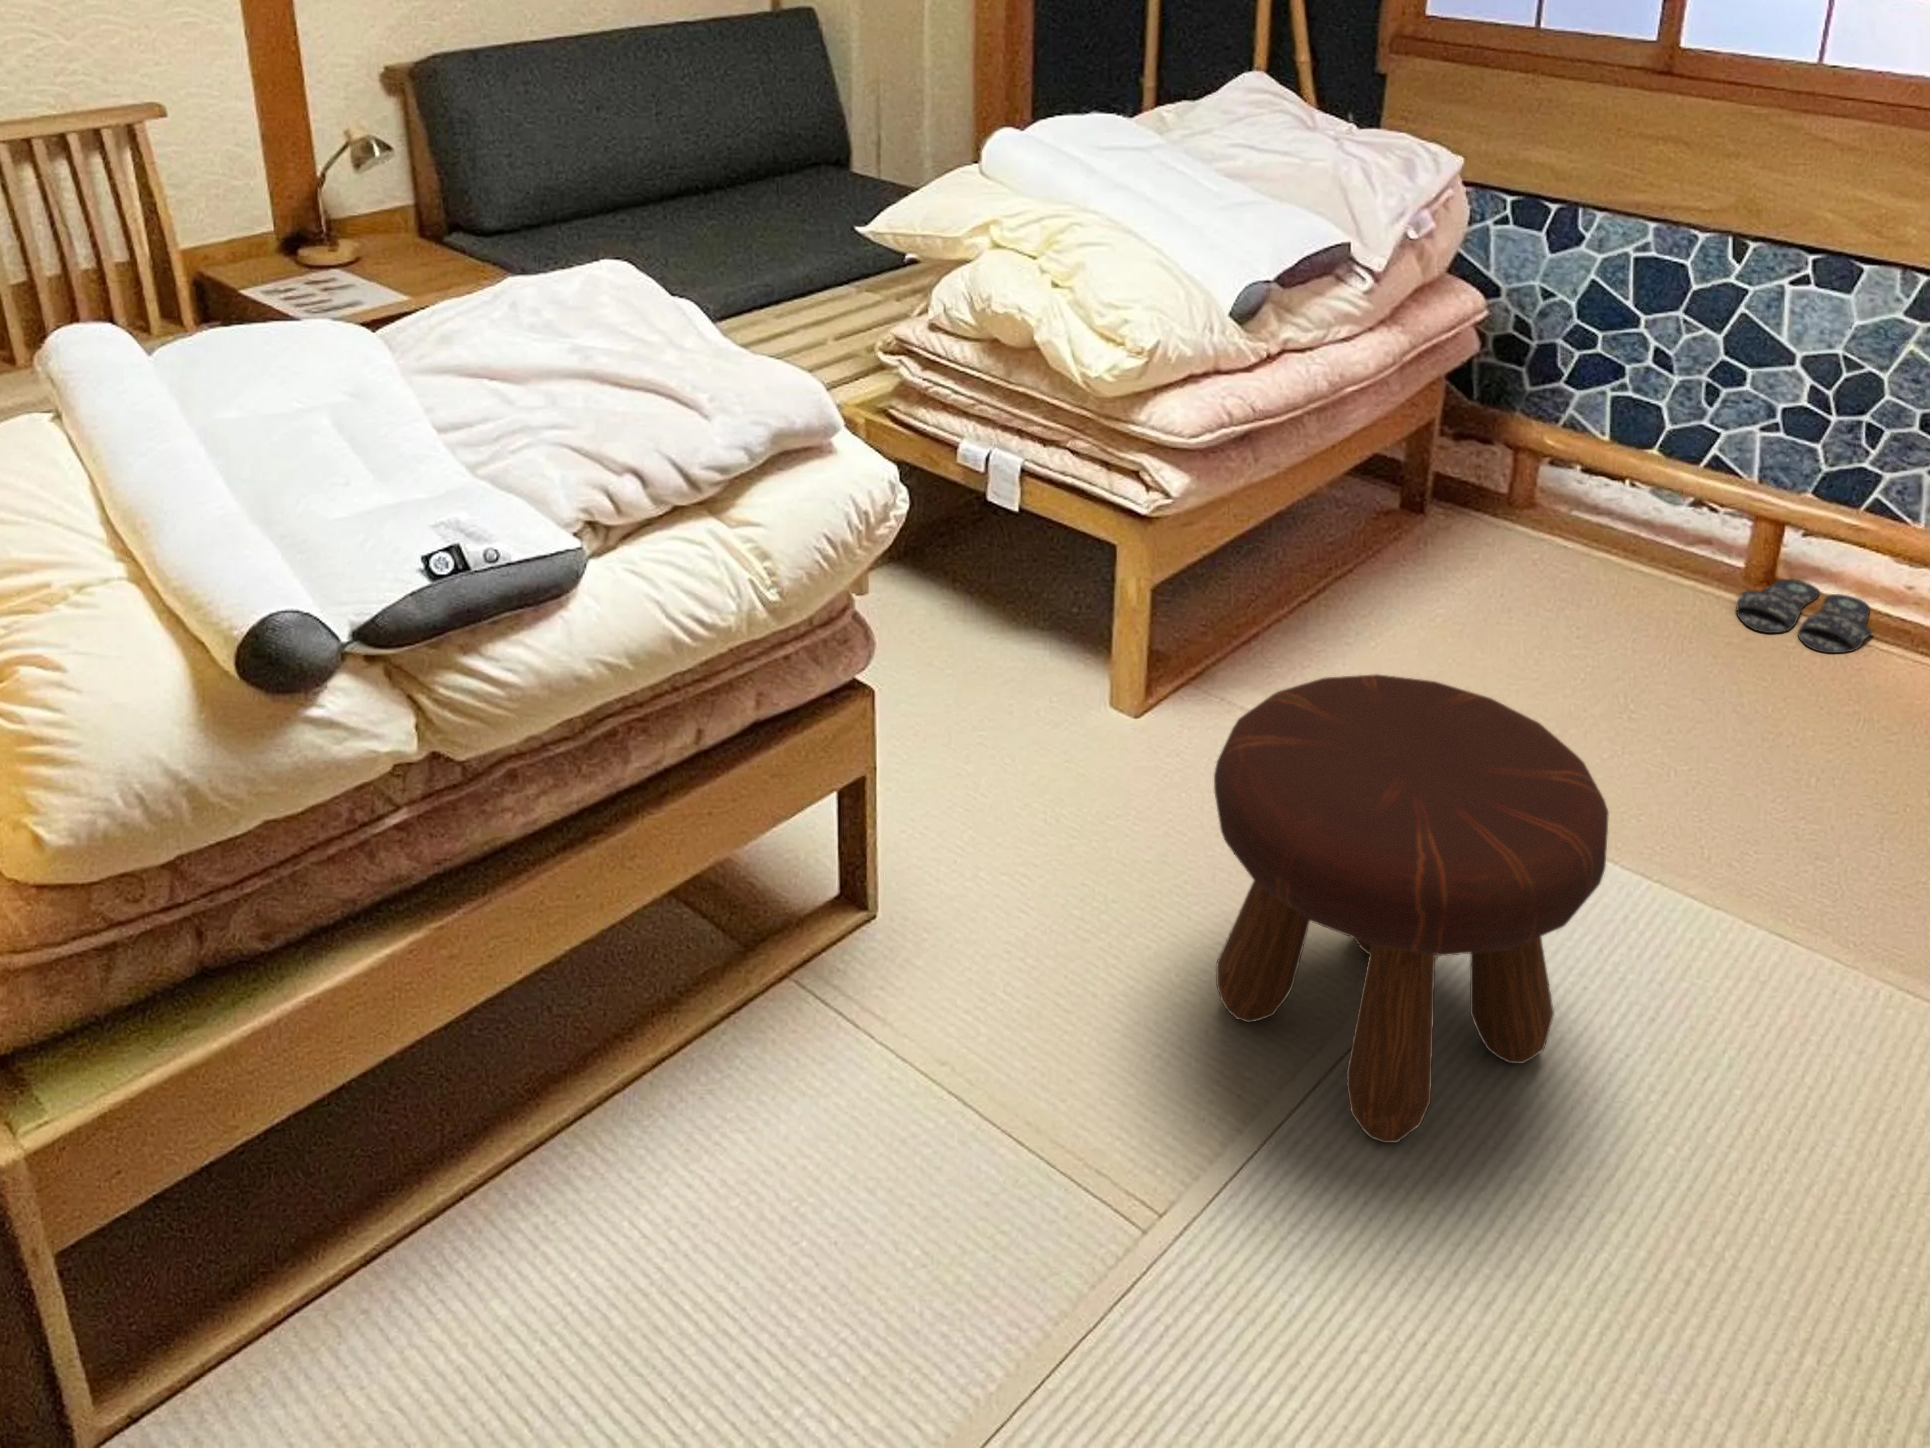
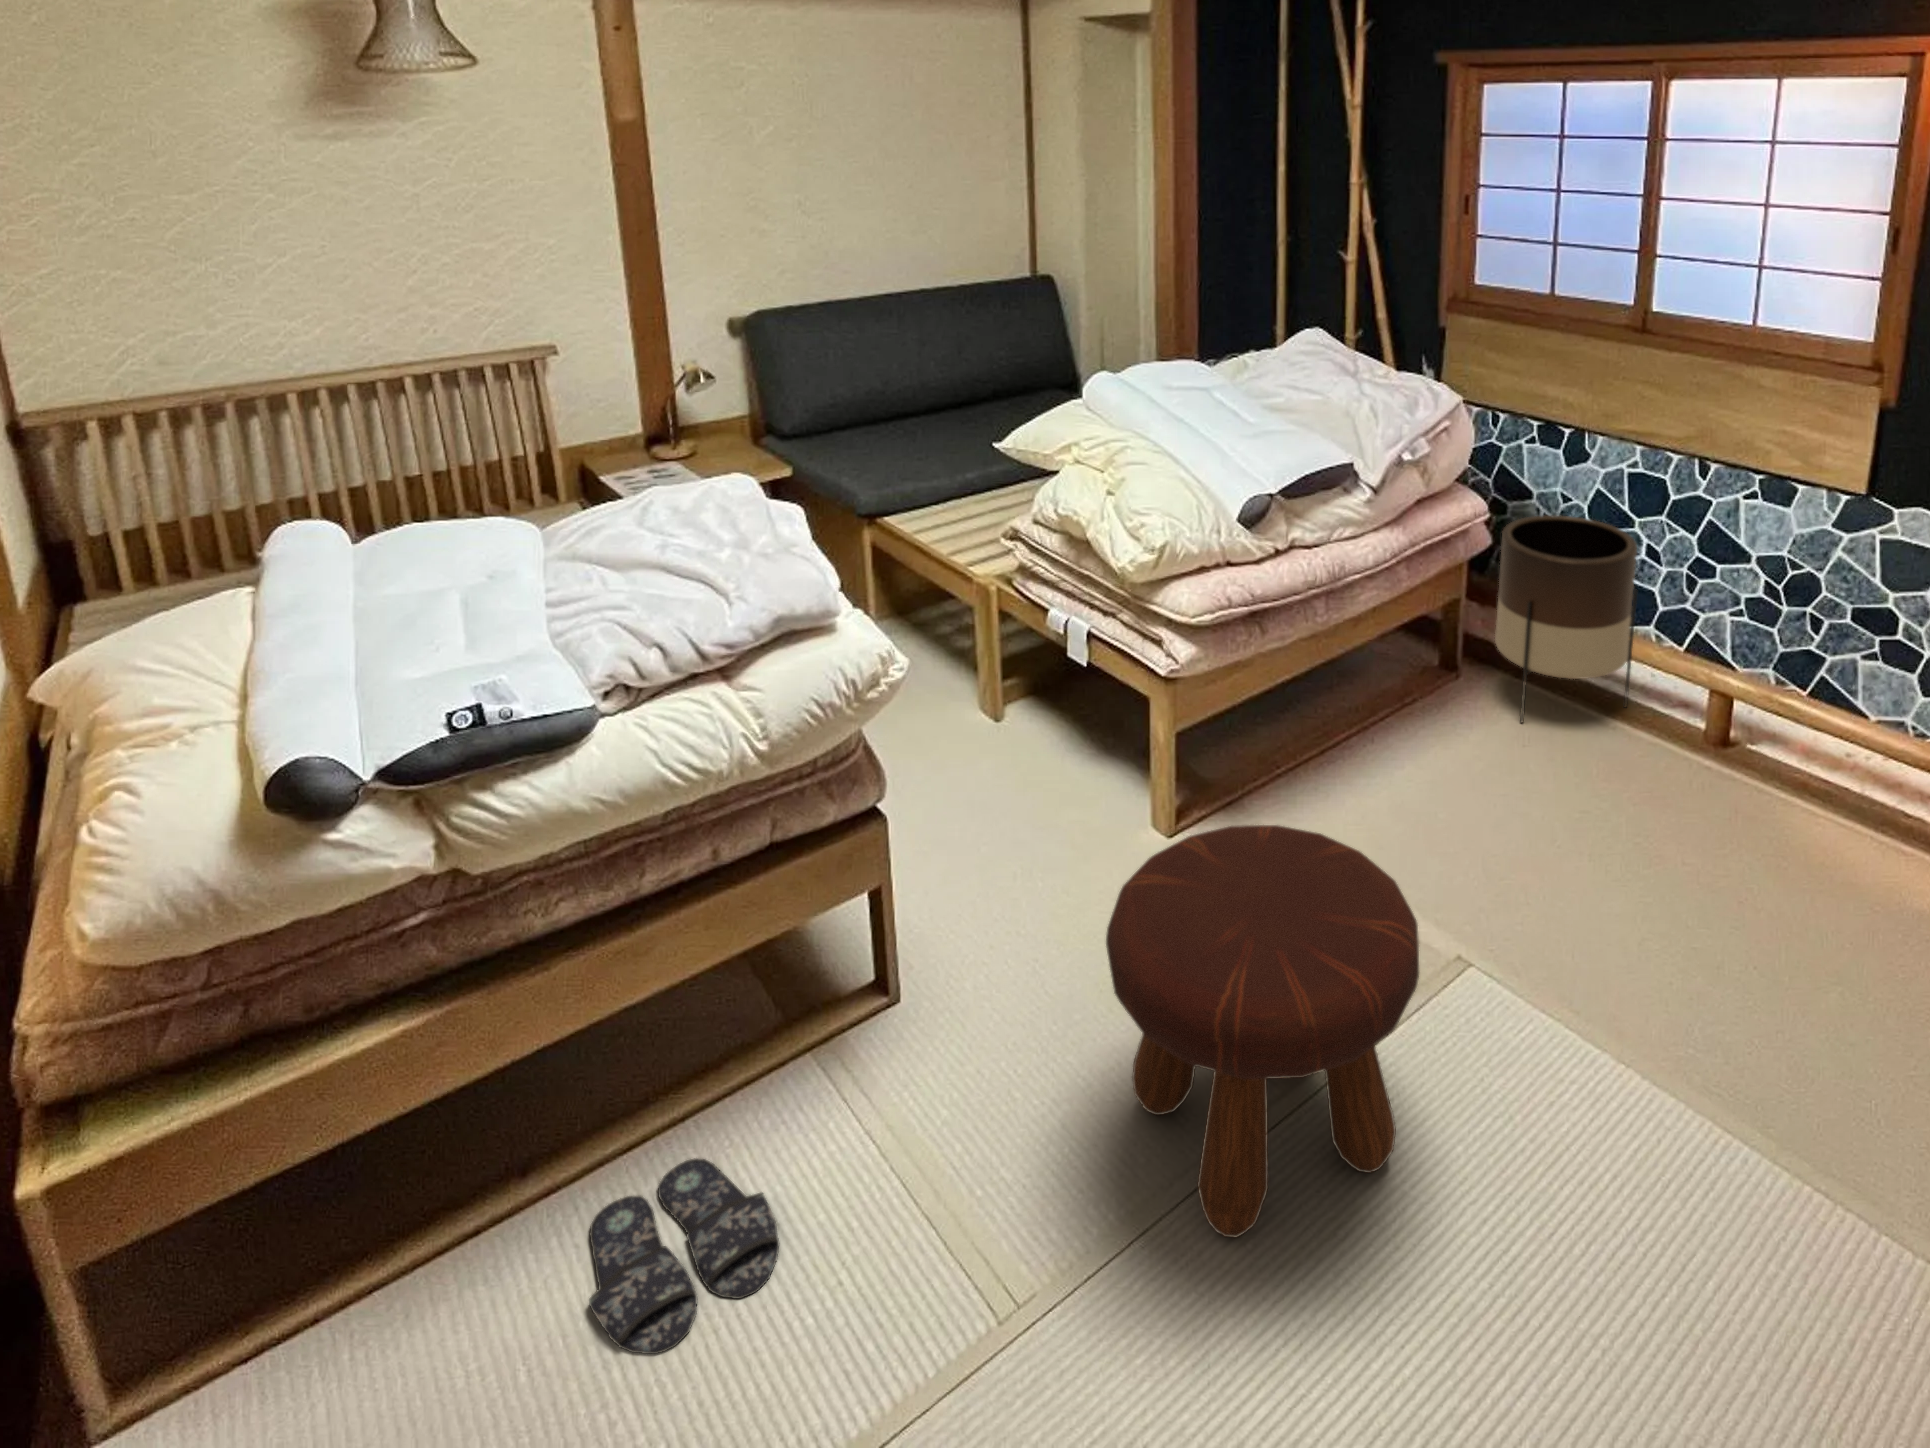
planter: none [1470,313,1659,567] -> present [1495,515,1637,722]
slippers: present [1736,579,1873,653] -> present [589,1158,780,1354]

